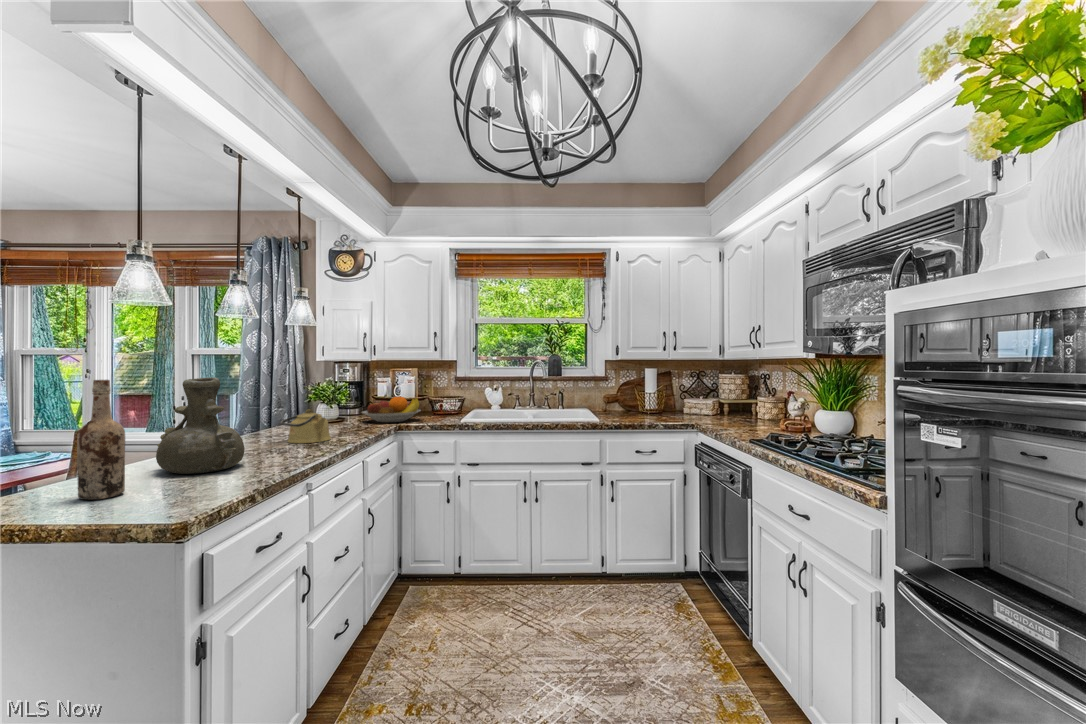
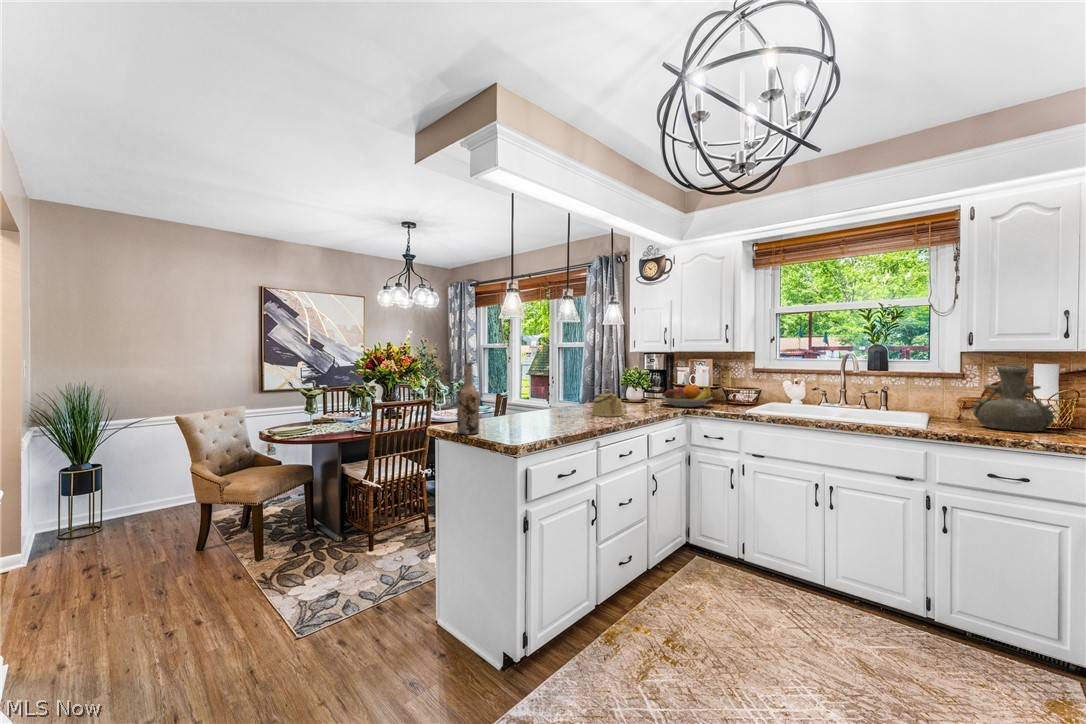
vase: present [156,378,245,474] -> present [970,365,1057,432]

